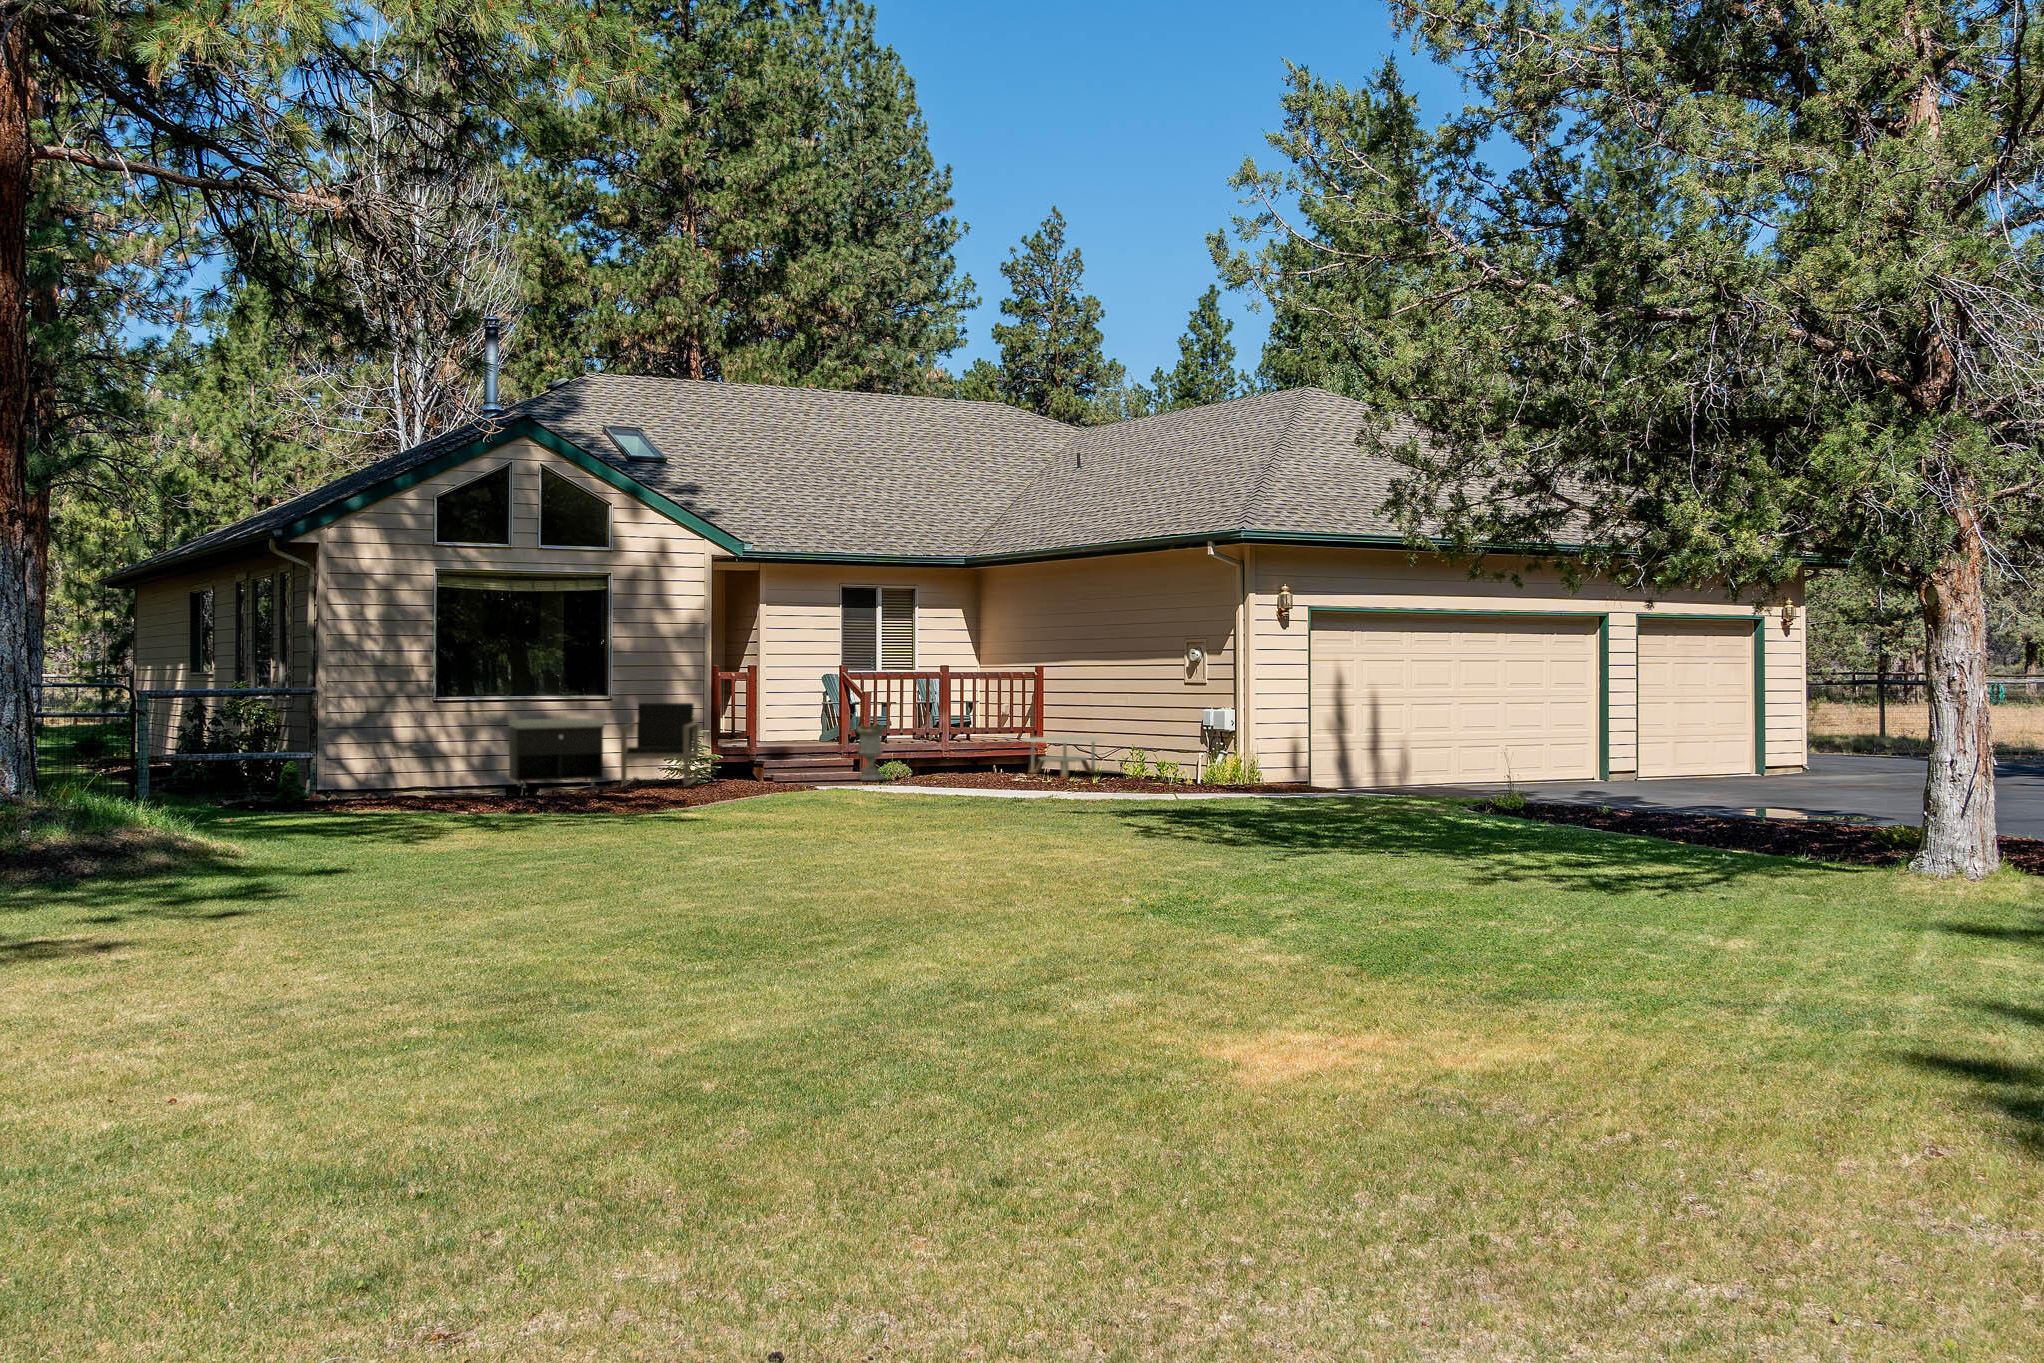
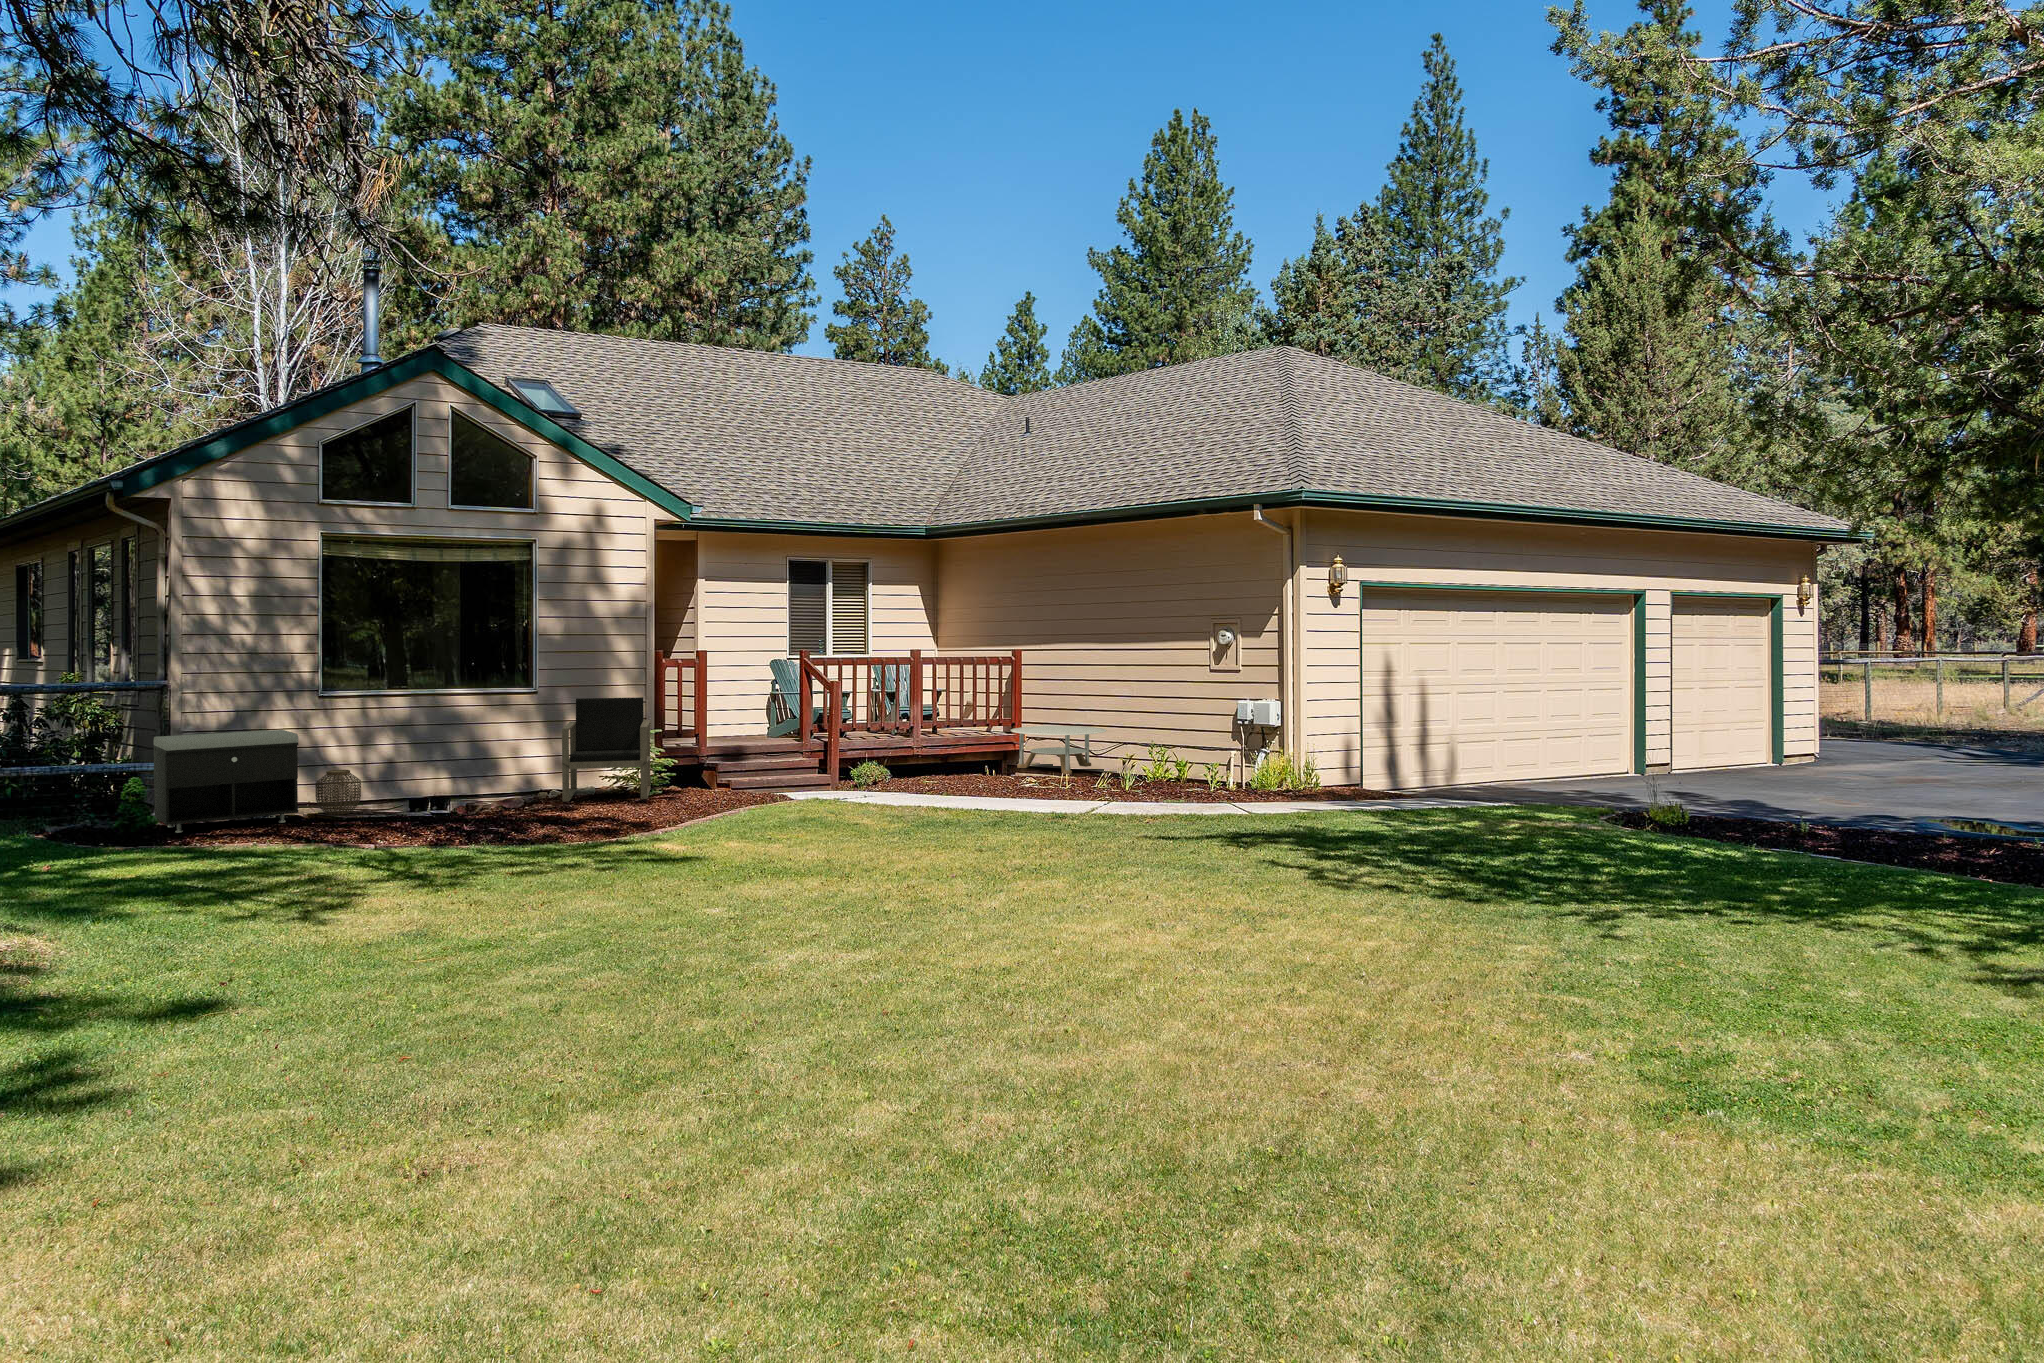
storage bench: present [509,718,604,788] -> present [154,730,298,833]
planter: present [856,724,885,781] -> none [839,718,877,785]
woven basket: none [430,754,464,789] -> present [315,770,361,815]

